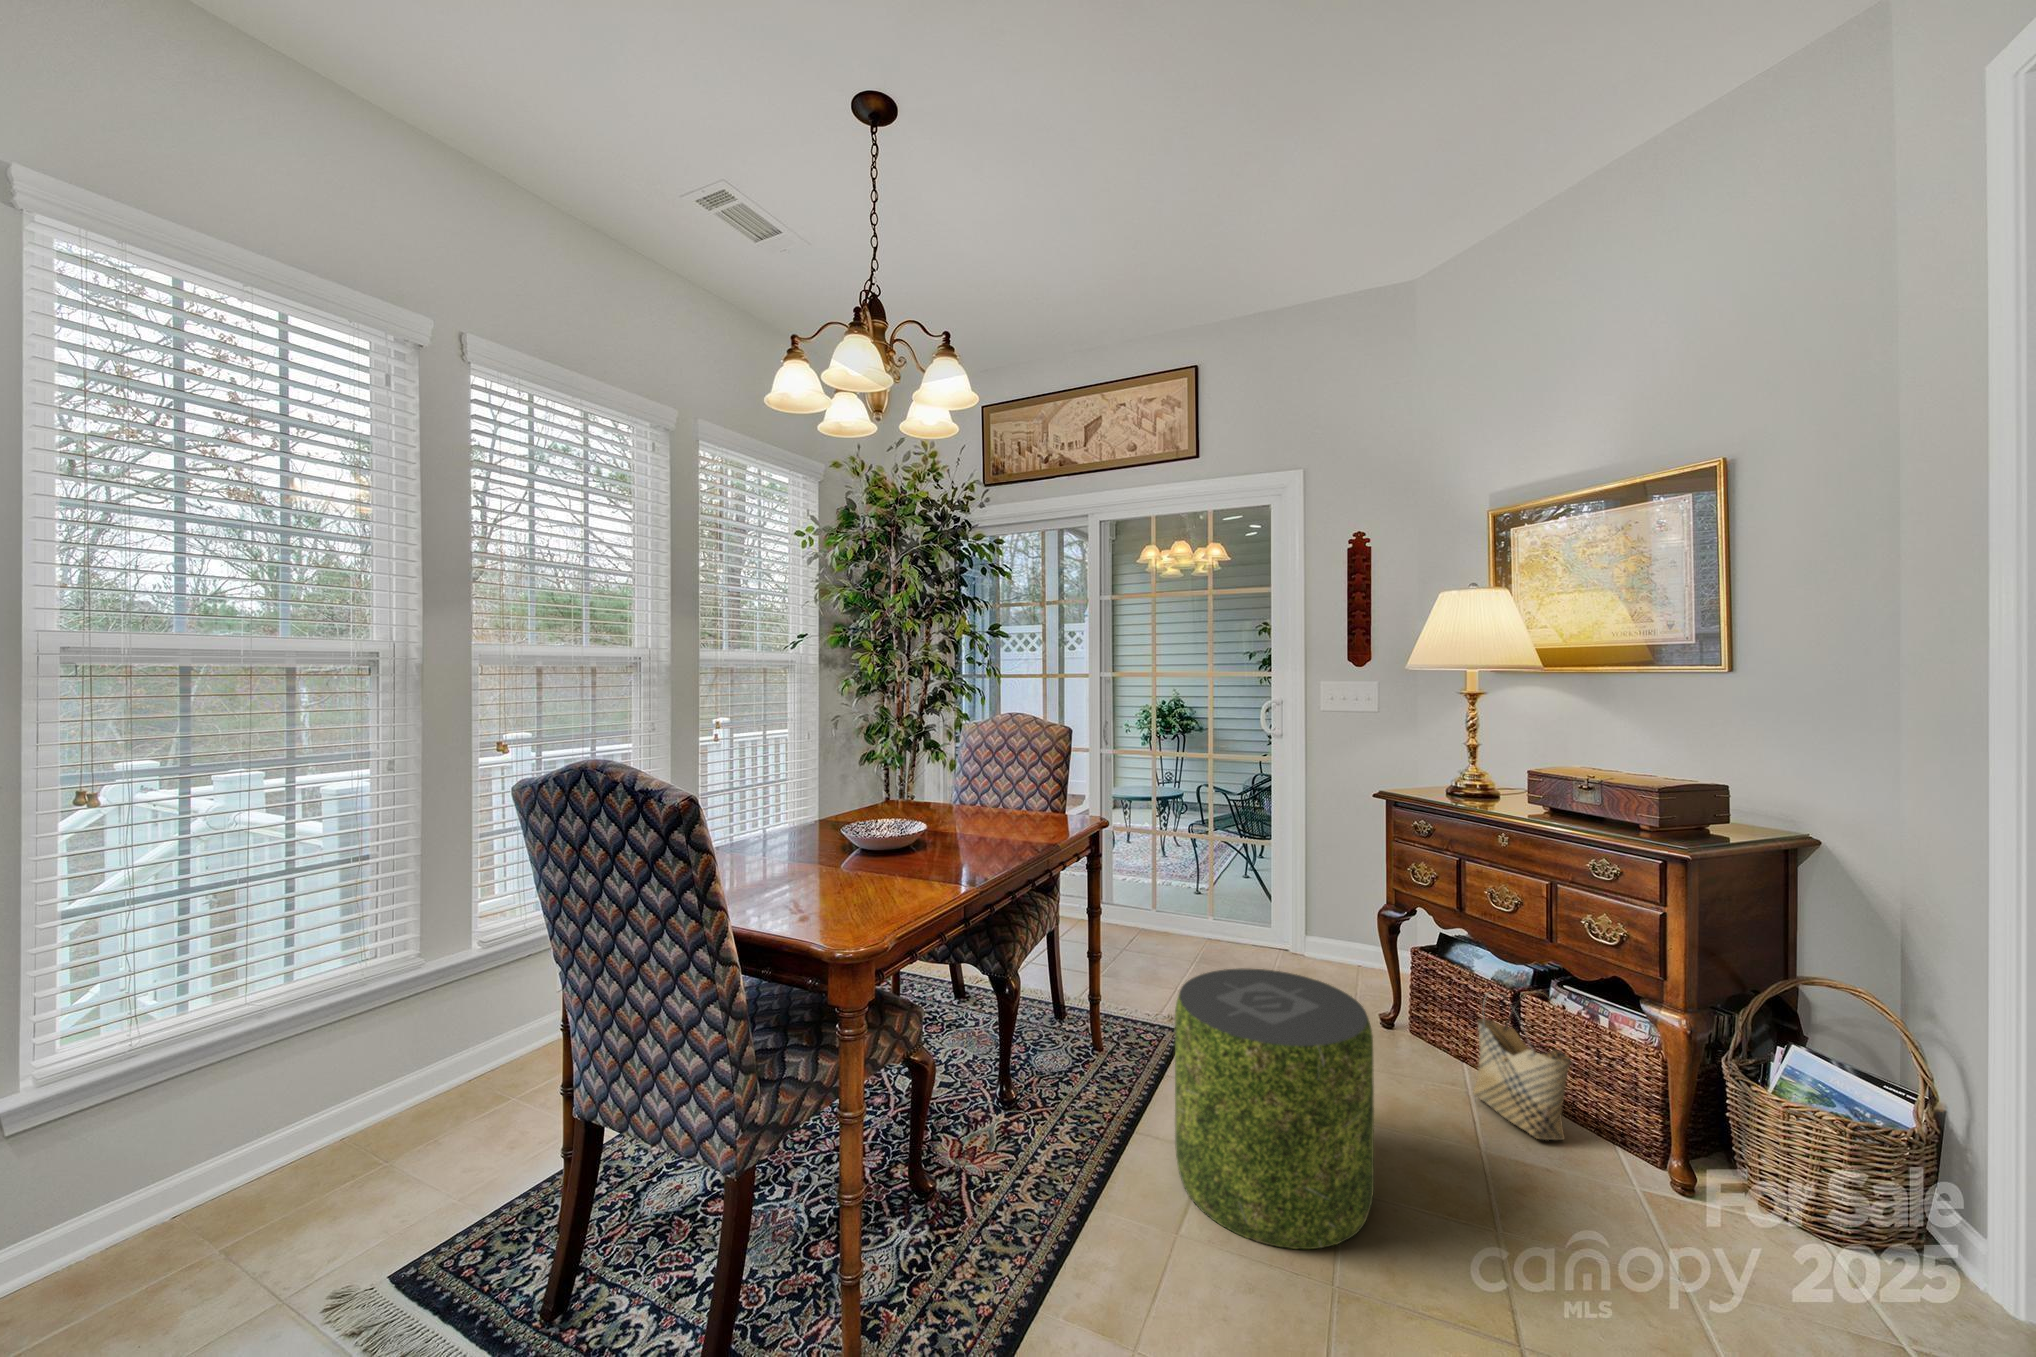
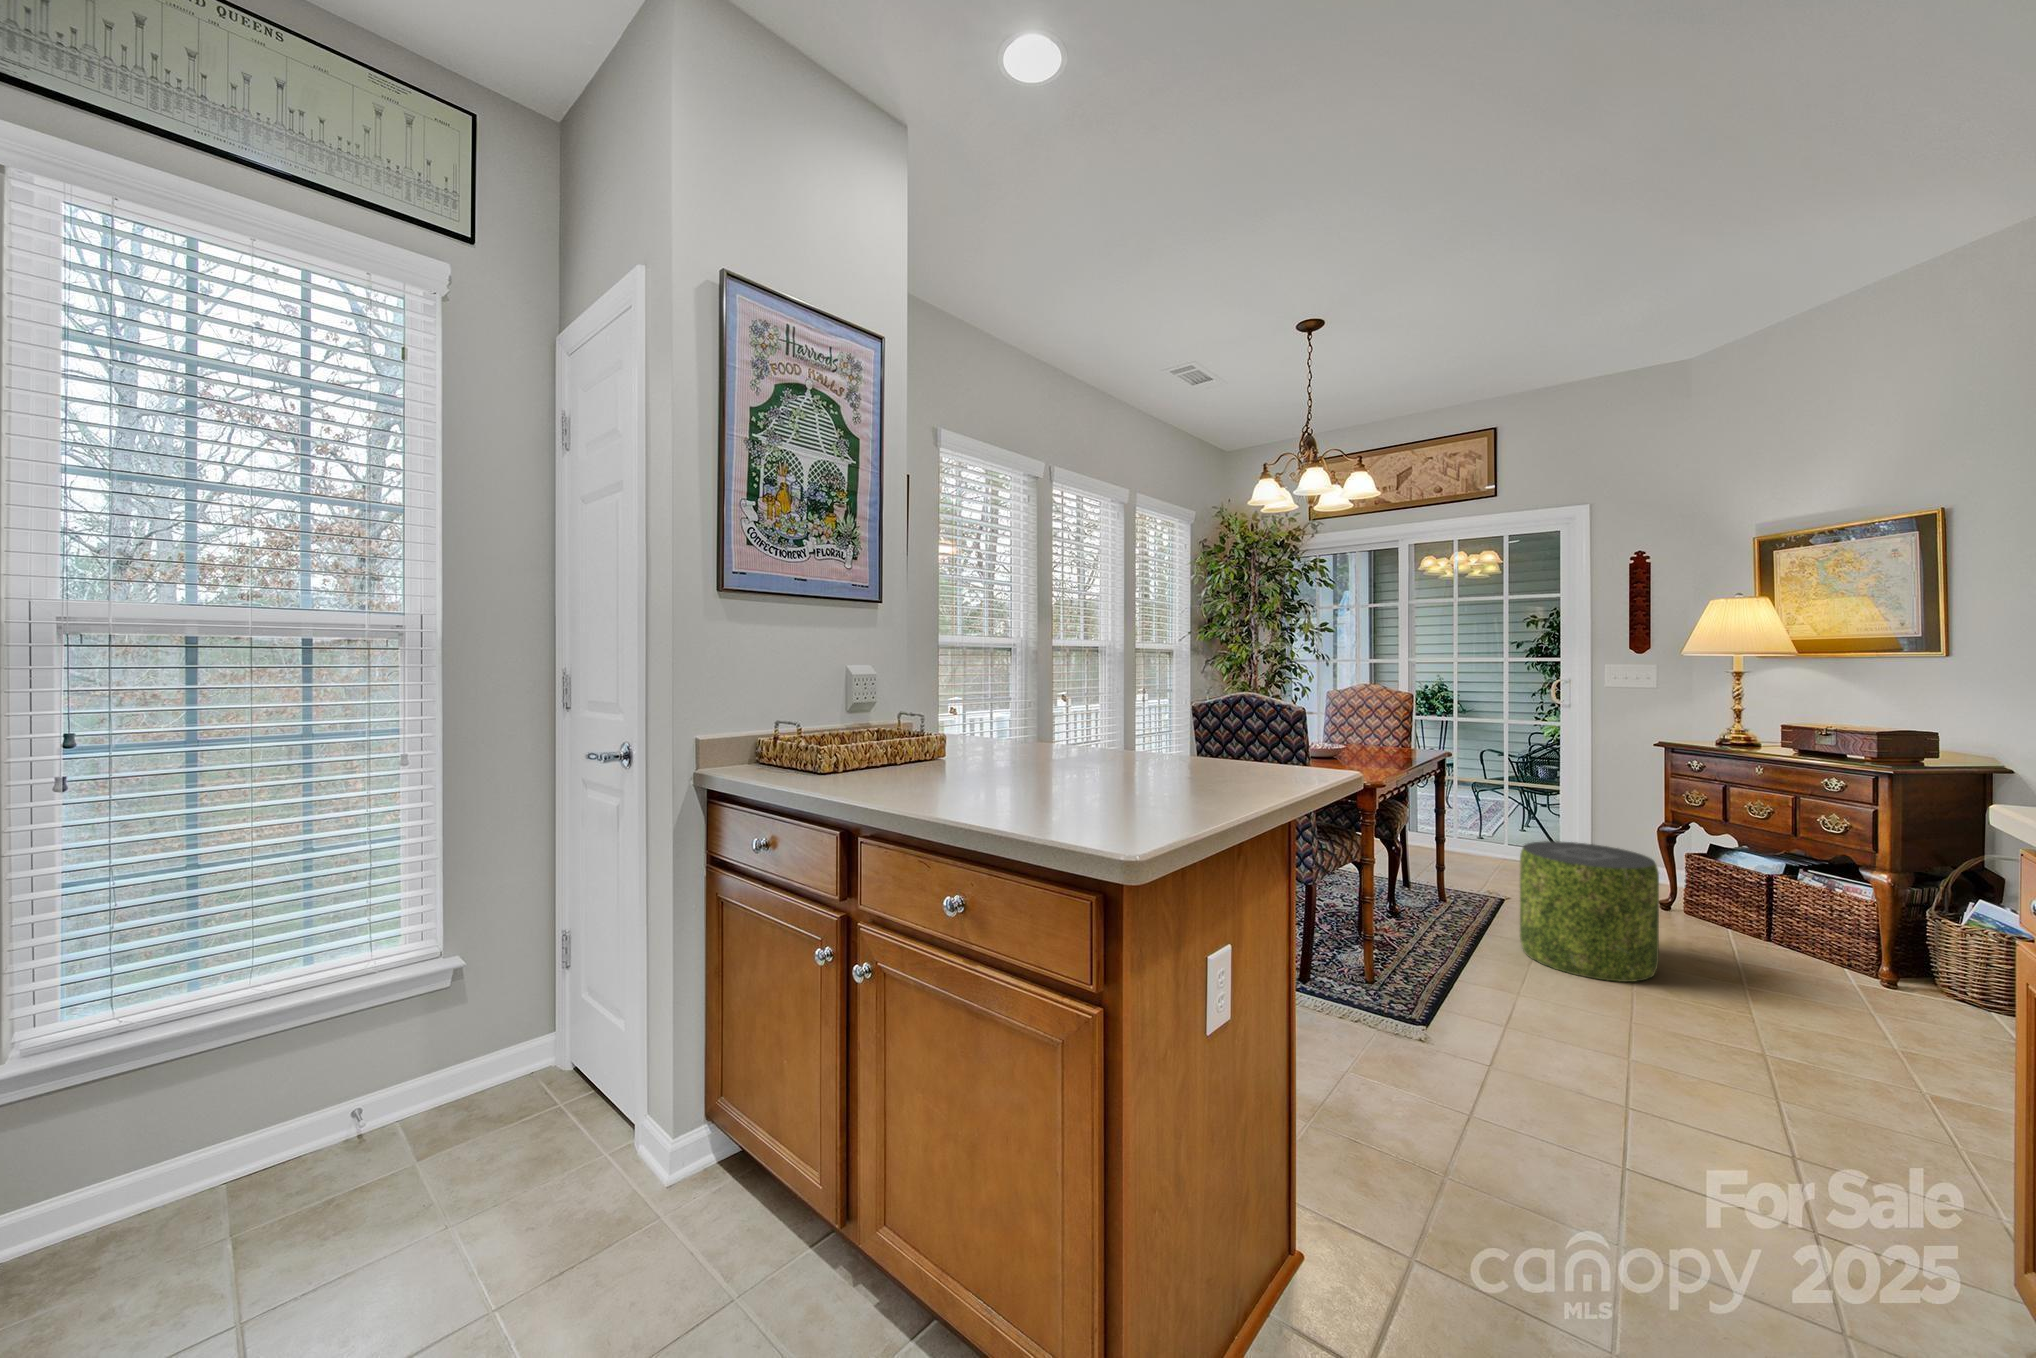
woven basket: present [1473,991,1571,1140] -> none [1733,867,1809,961]

